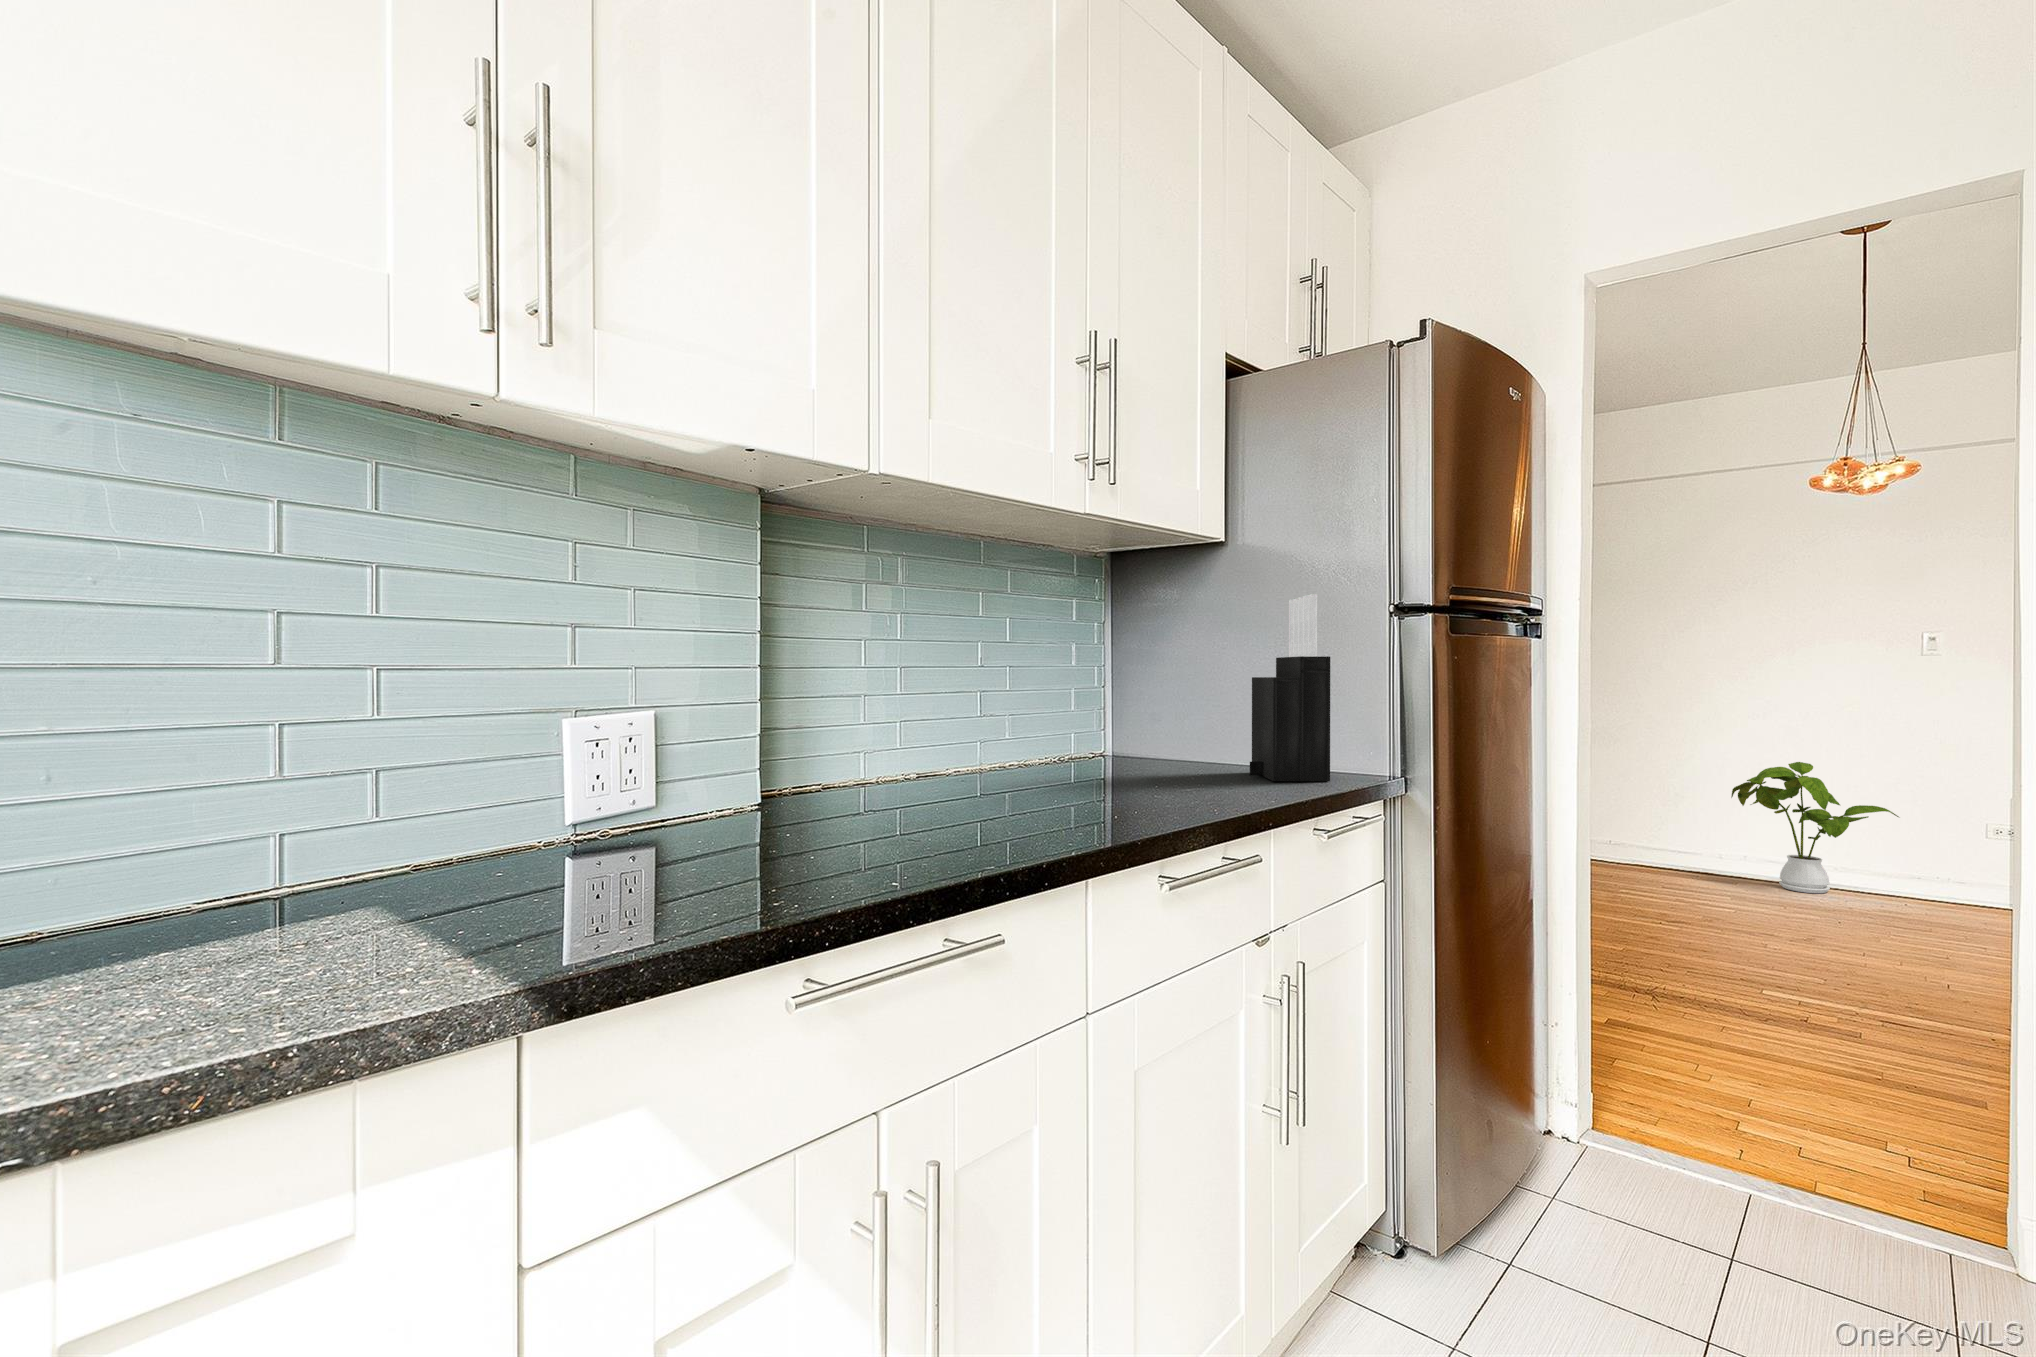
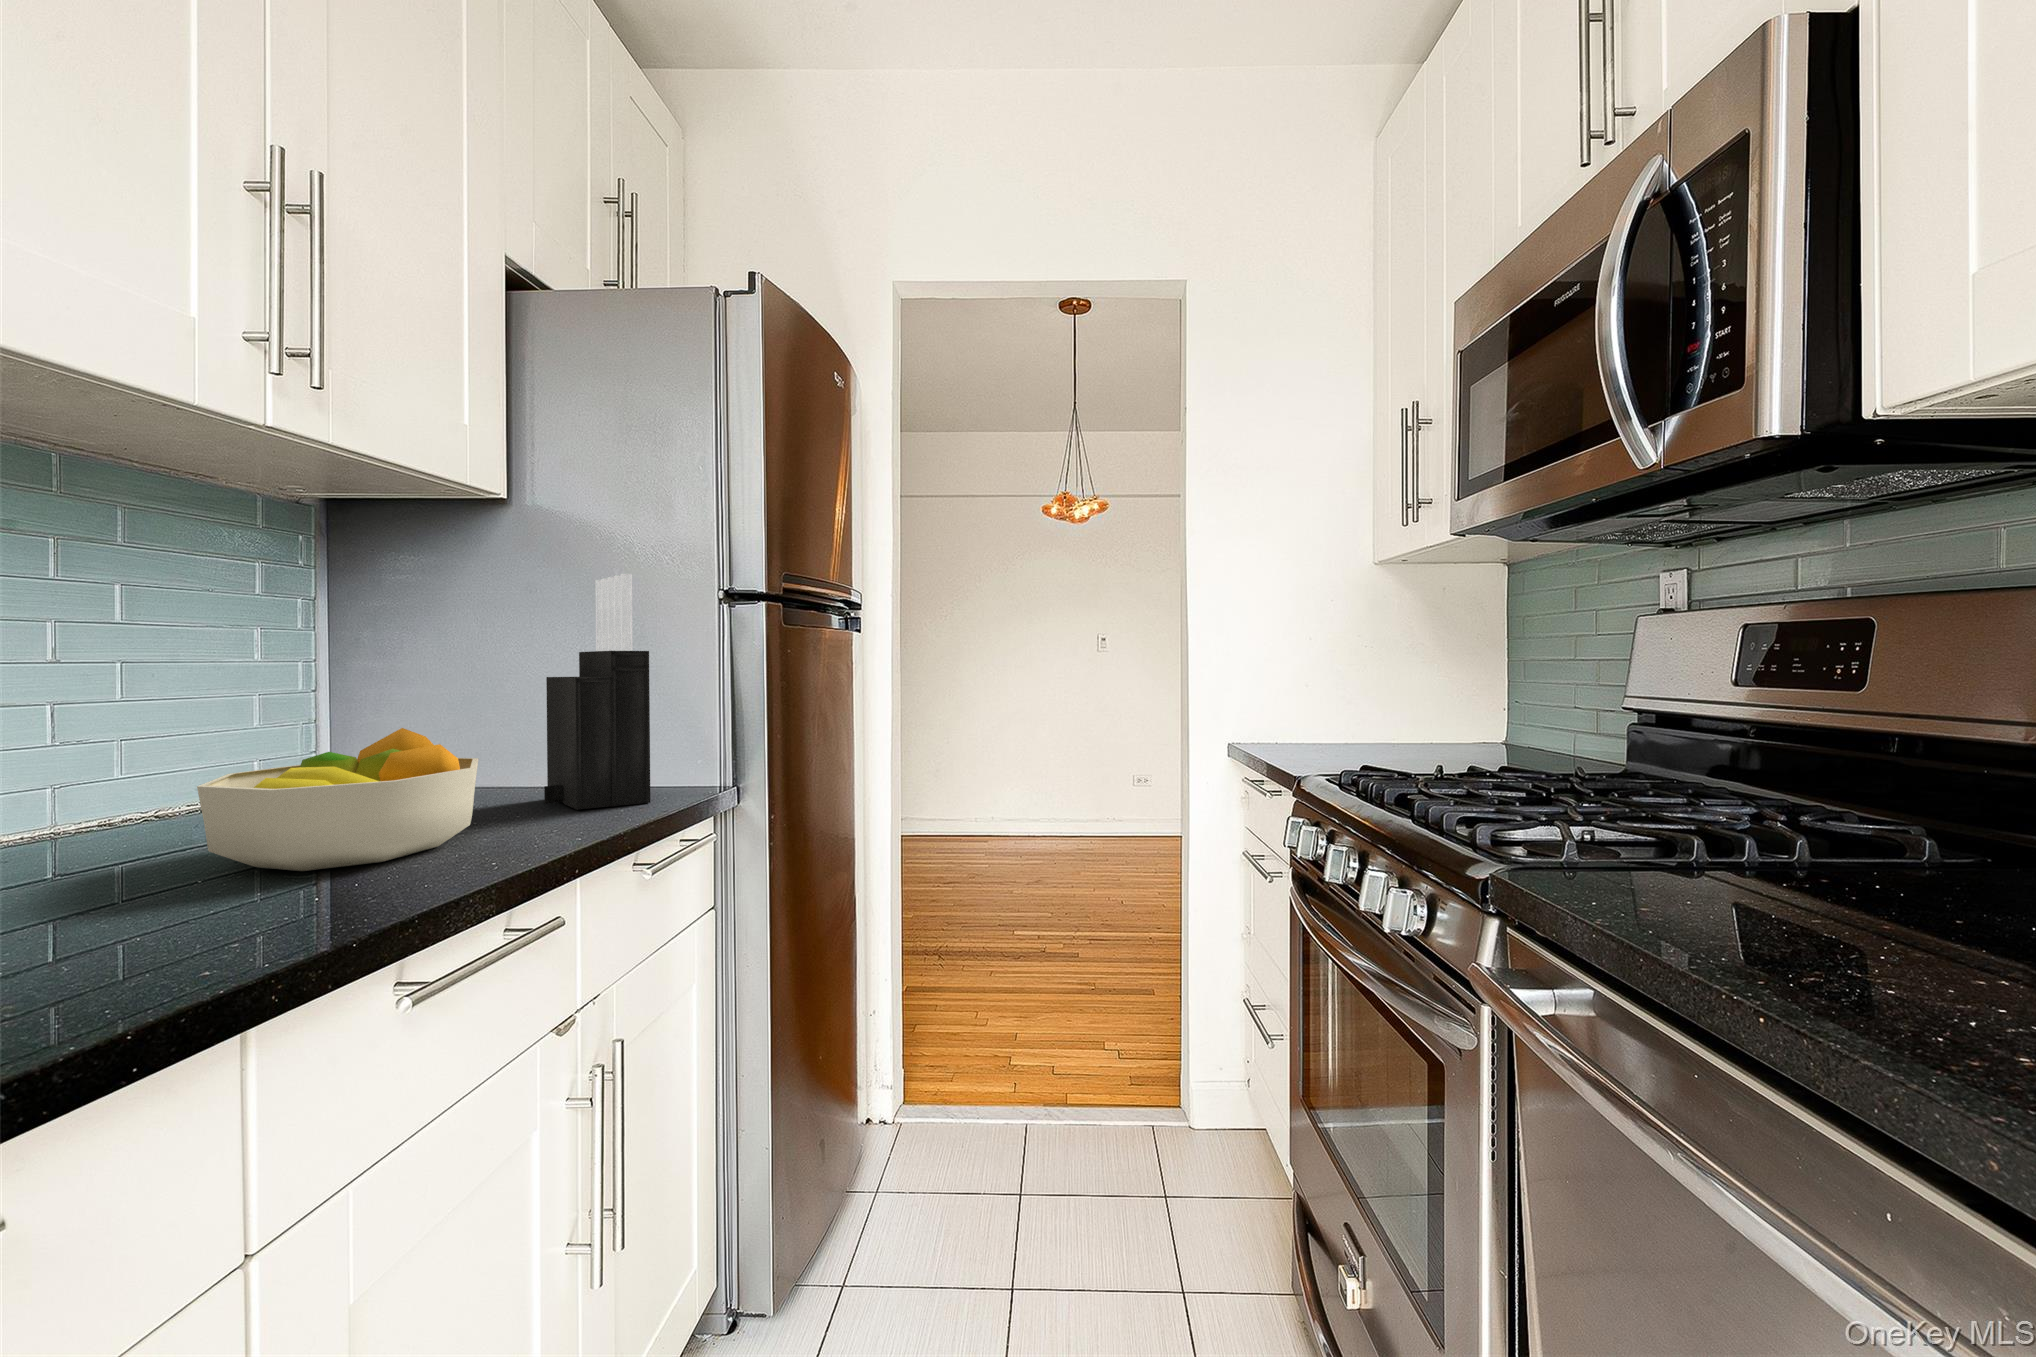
fruit bowl: none [1054,711,1206,800] -> present [197,728,478,871]
house plant: present [1731,762,1899,893] -> none [989,738,1091,844]

